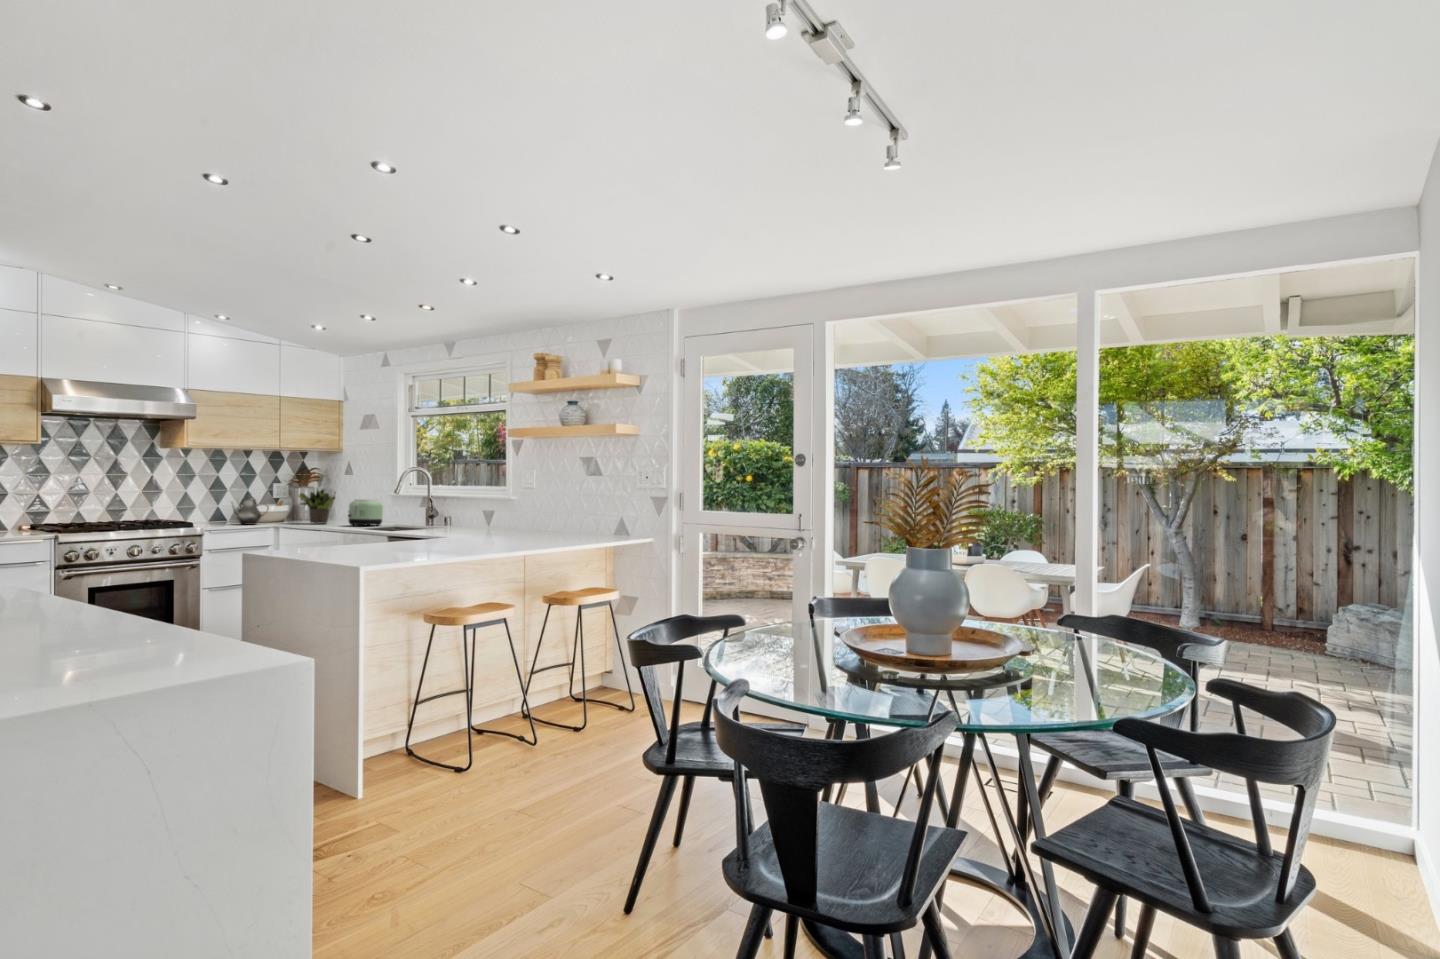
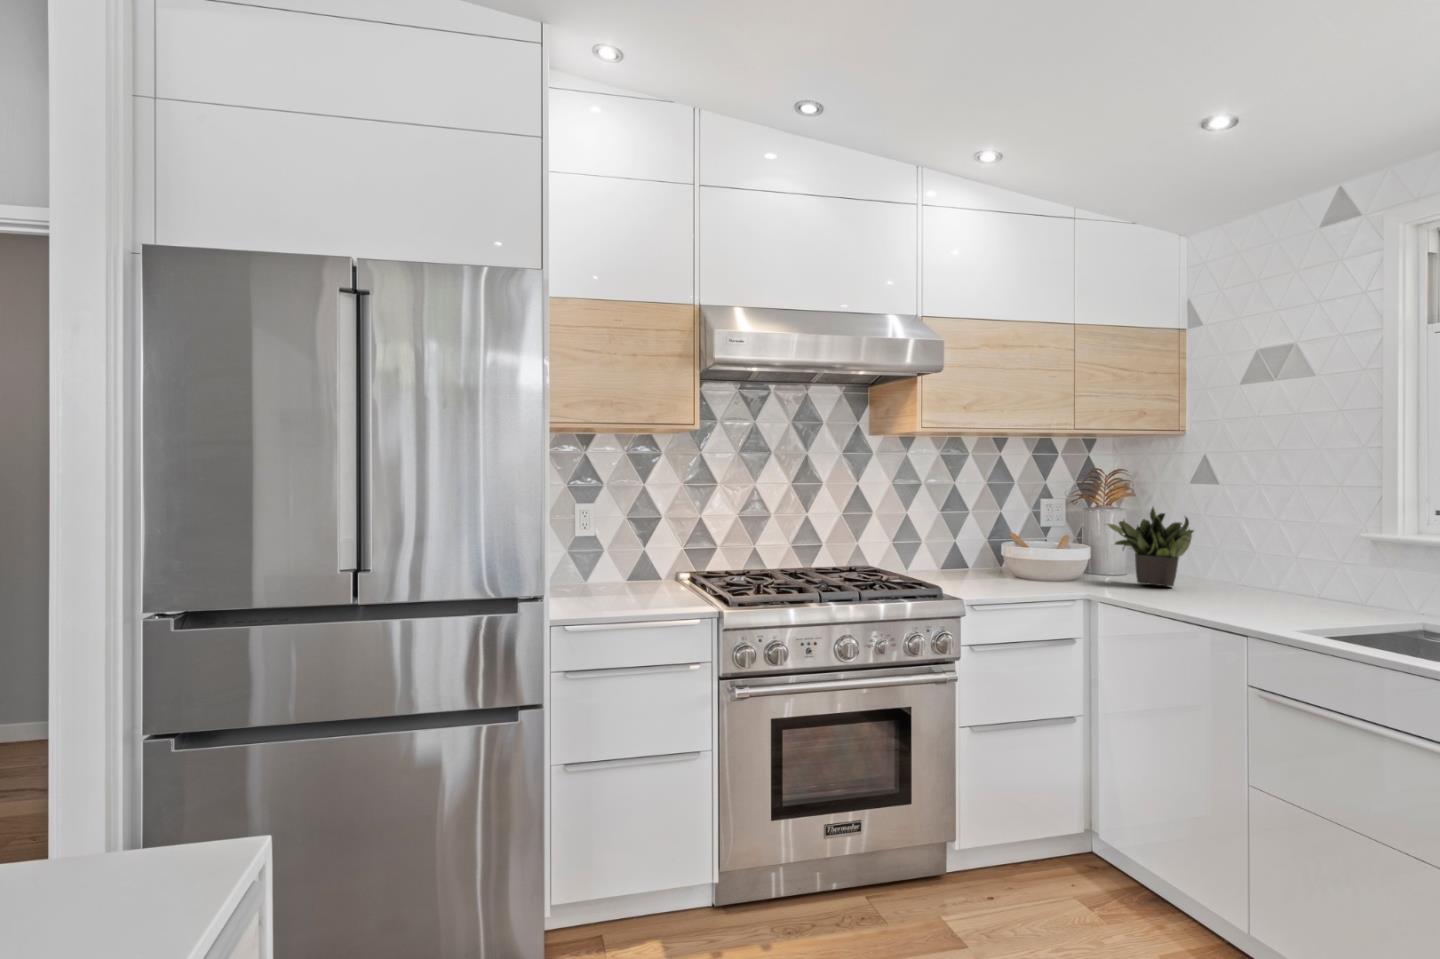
teapot: present [231,494,269,525] -> none [992,520,1065,585]
toaster: present [348,499,383,526] -> none [1245,539,1326,606]

